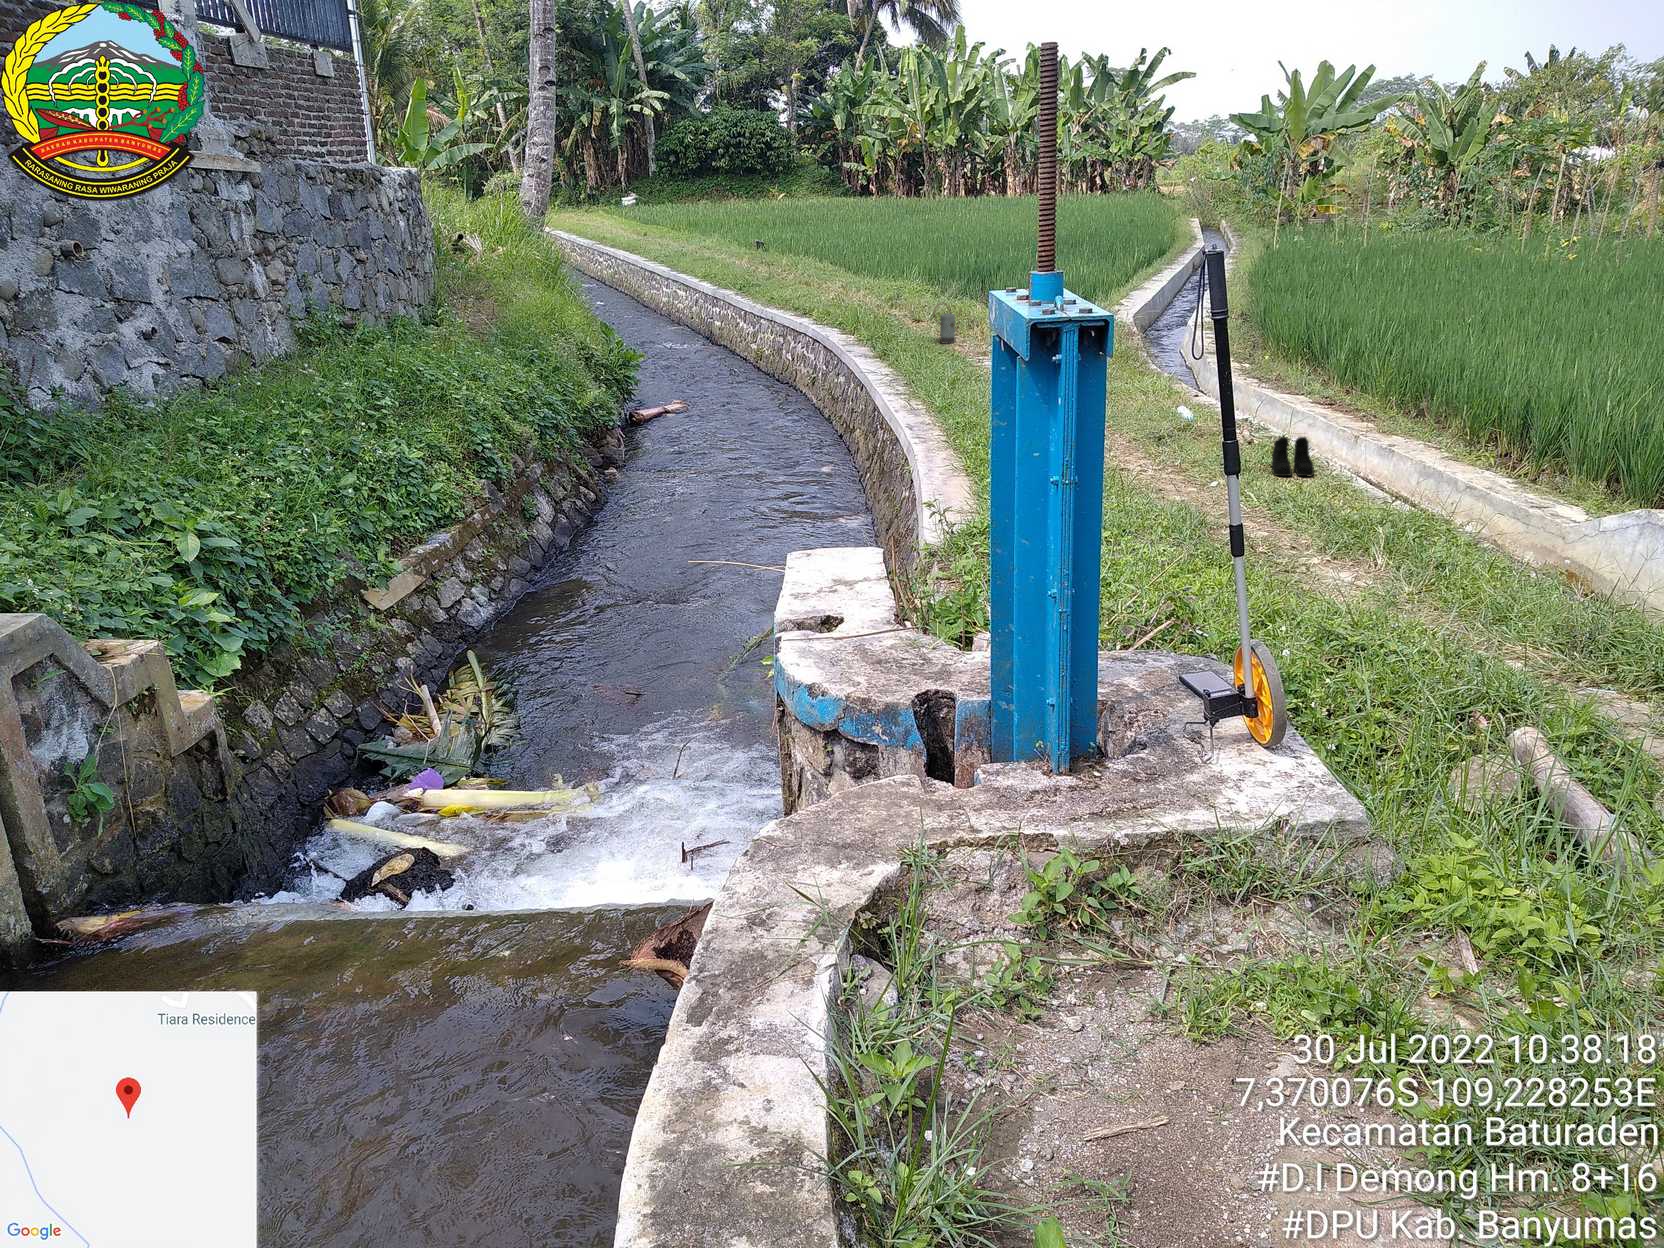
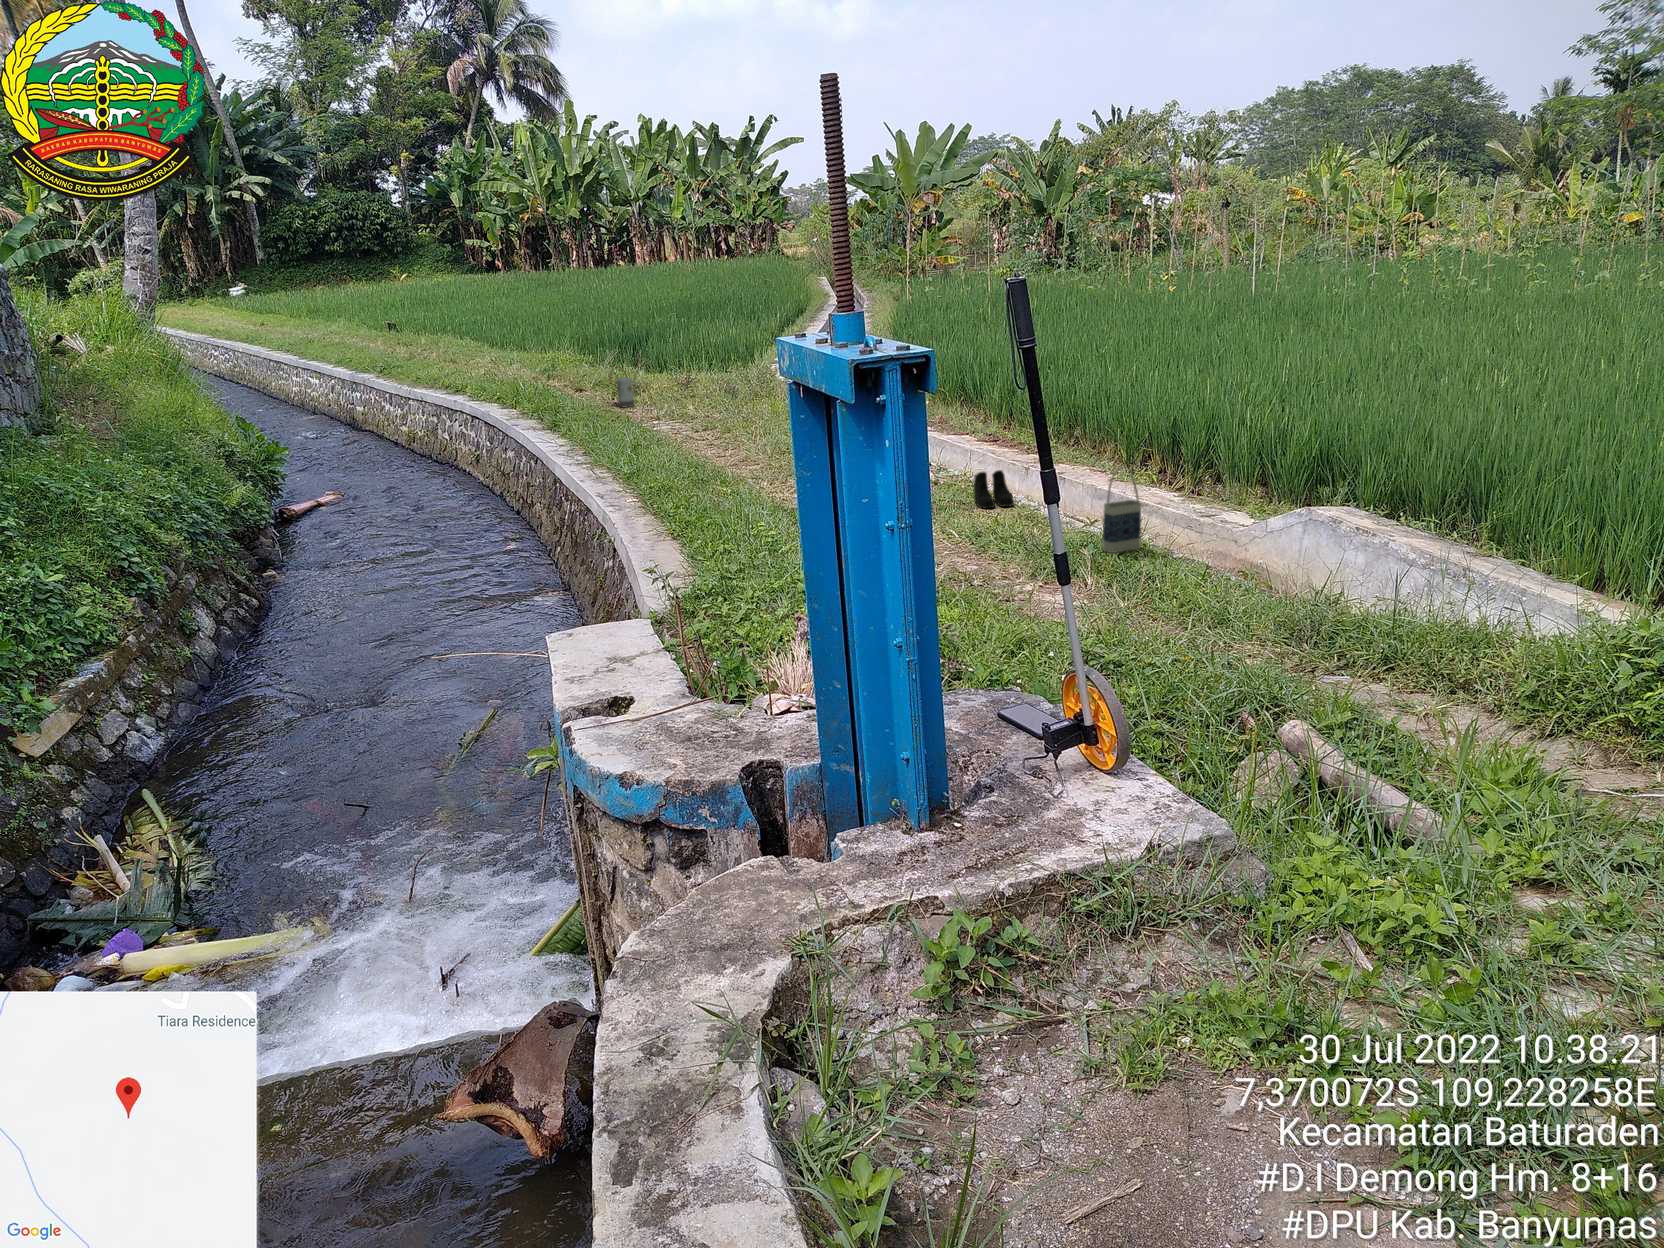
bag: none [1393,444,1443,536] -> present [1103,467,1141,553]

